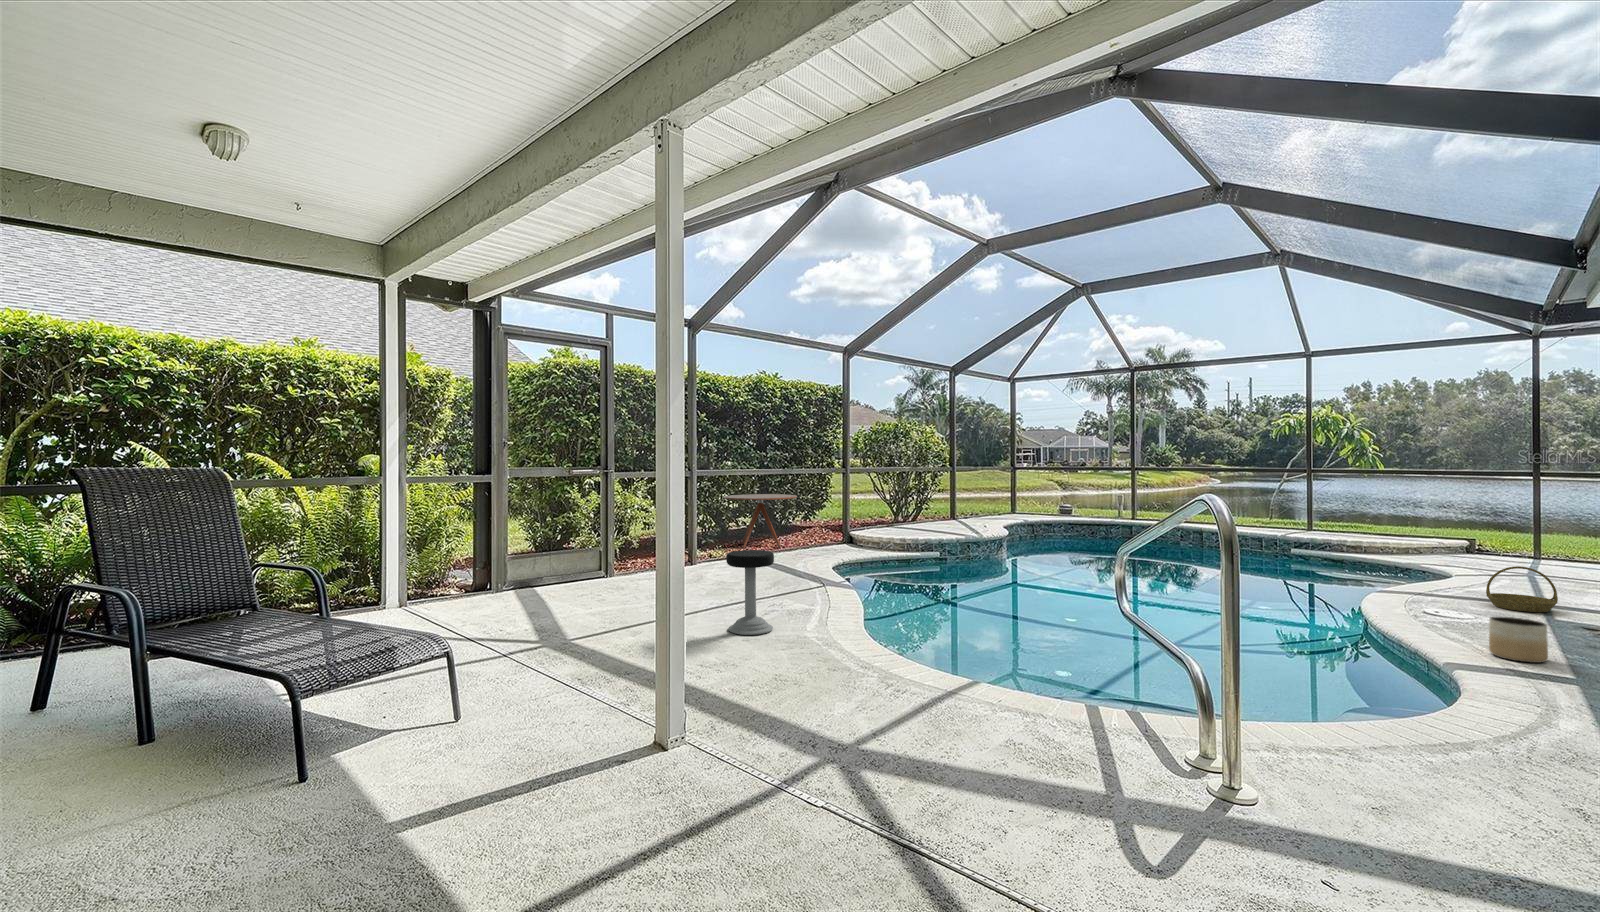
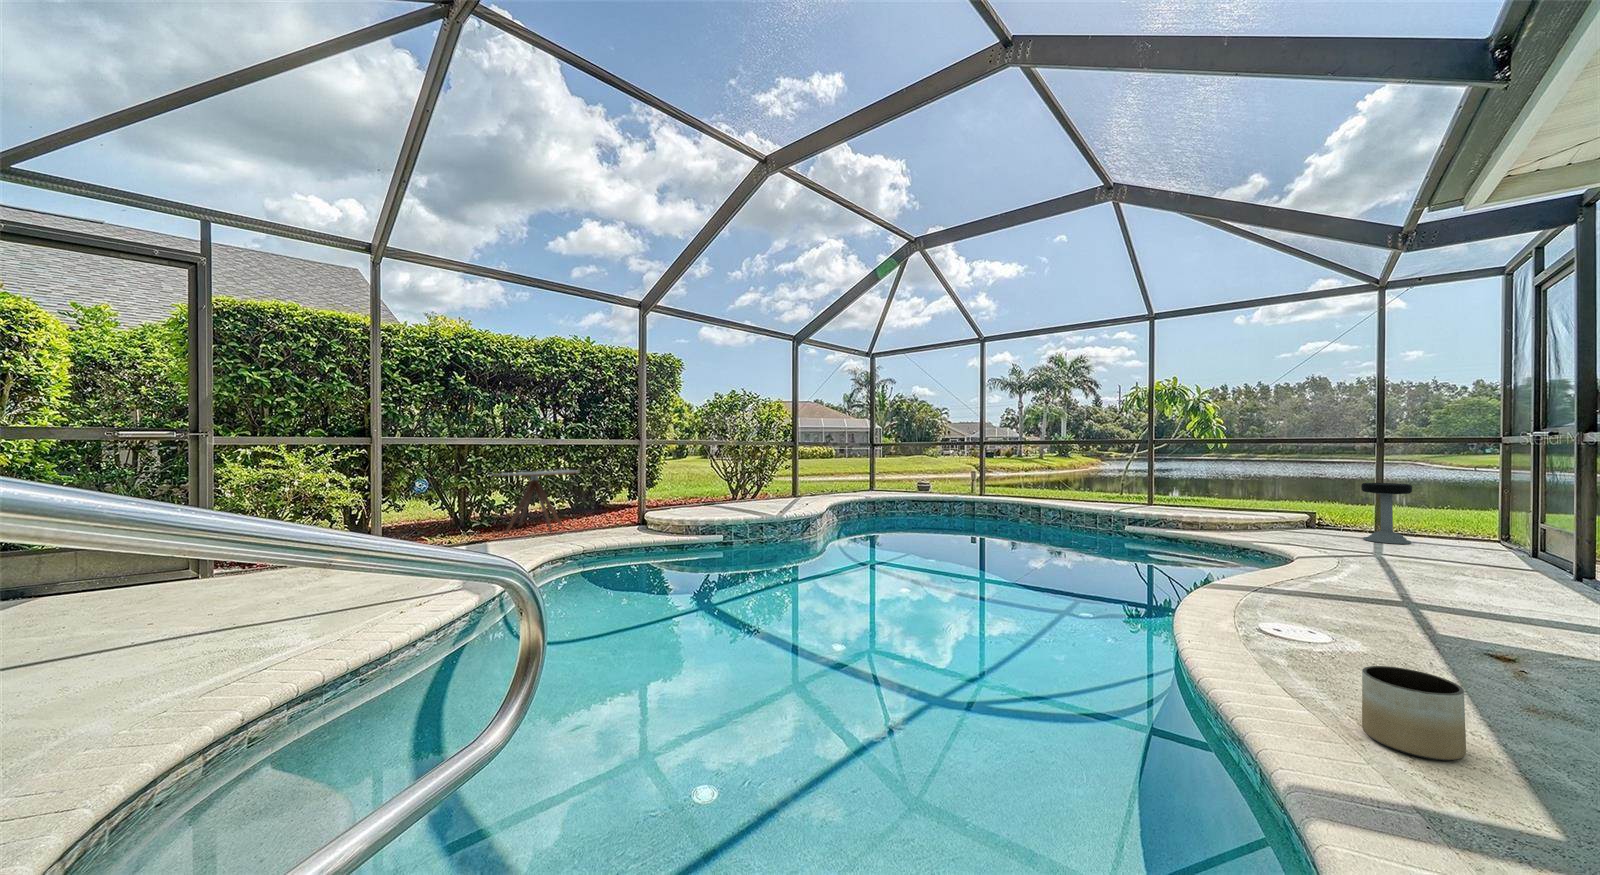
stool: present [726,550,774,635] -> present [1361,483,1412,544]
basket: present [1486,566,1558,612] -> none [1339,560,1436,625]

